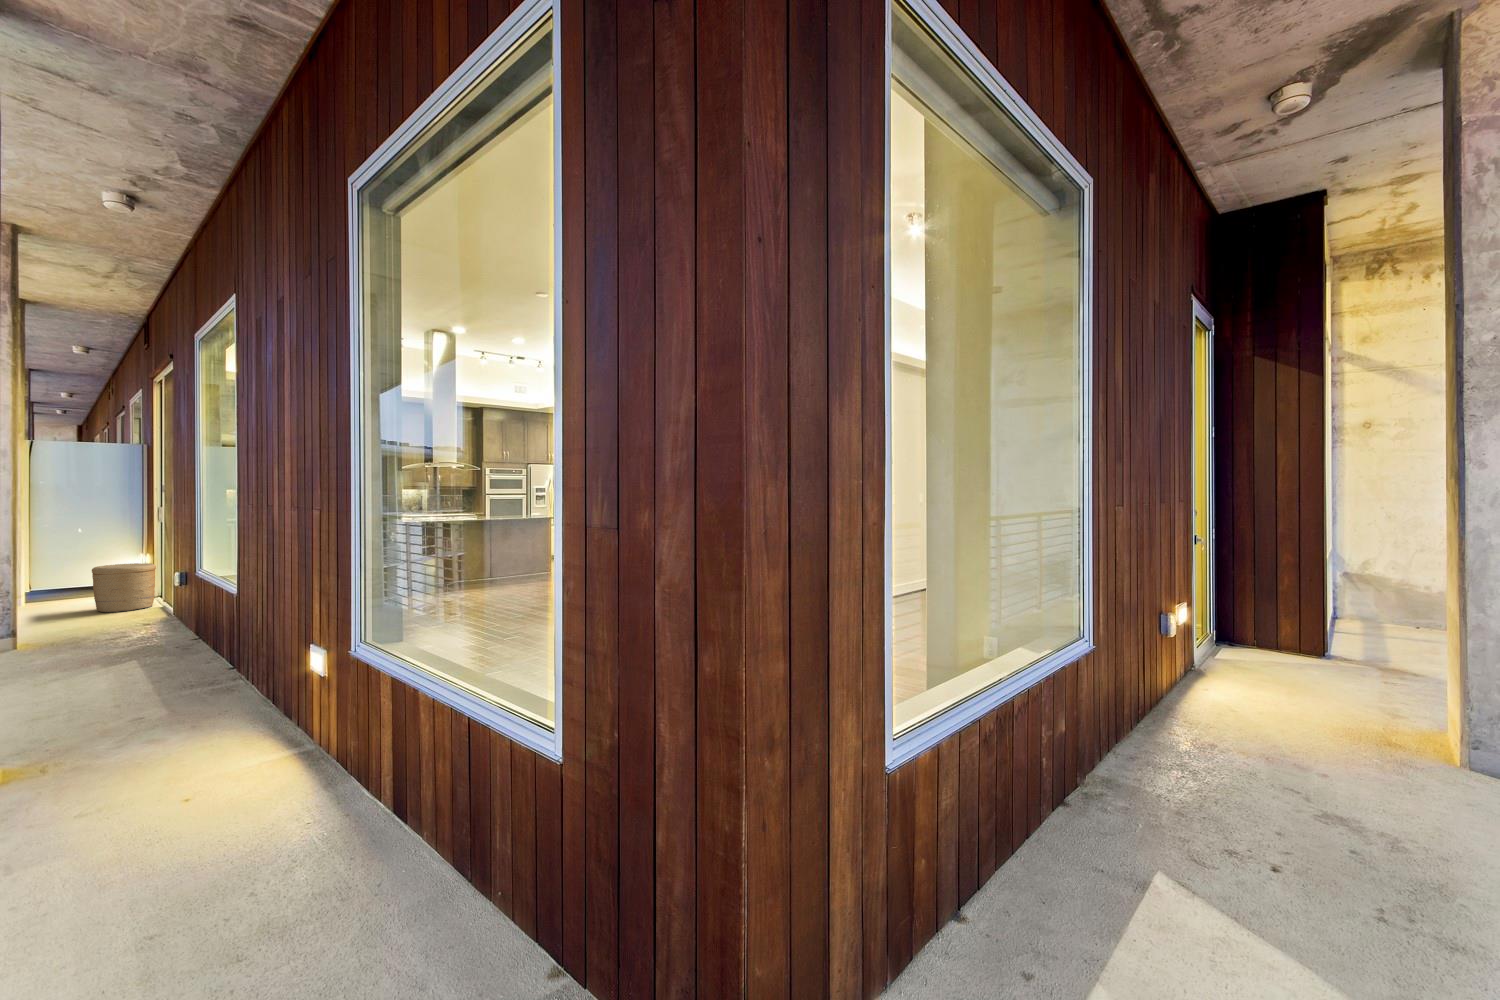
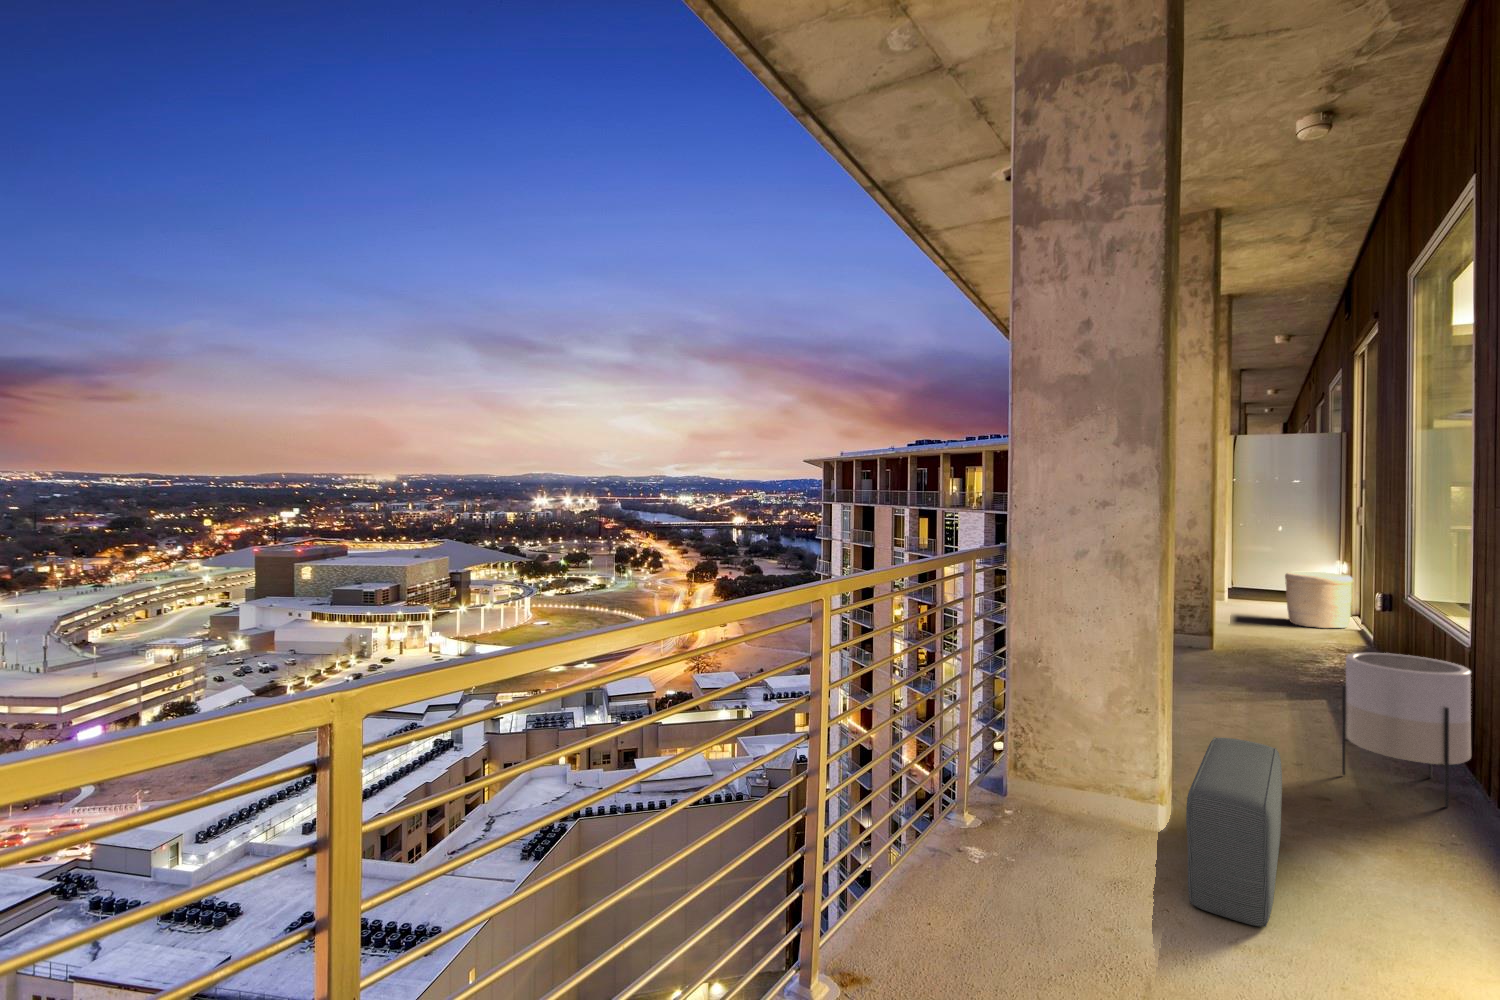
planter: none [153,604,237,700] -> present [1342,653,1471,807]
pouf: none [29,684,109,814] -> present [1186,737,1282,927]

